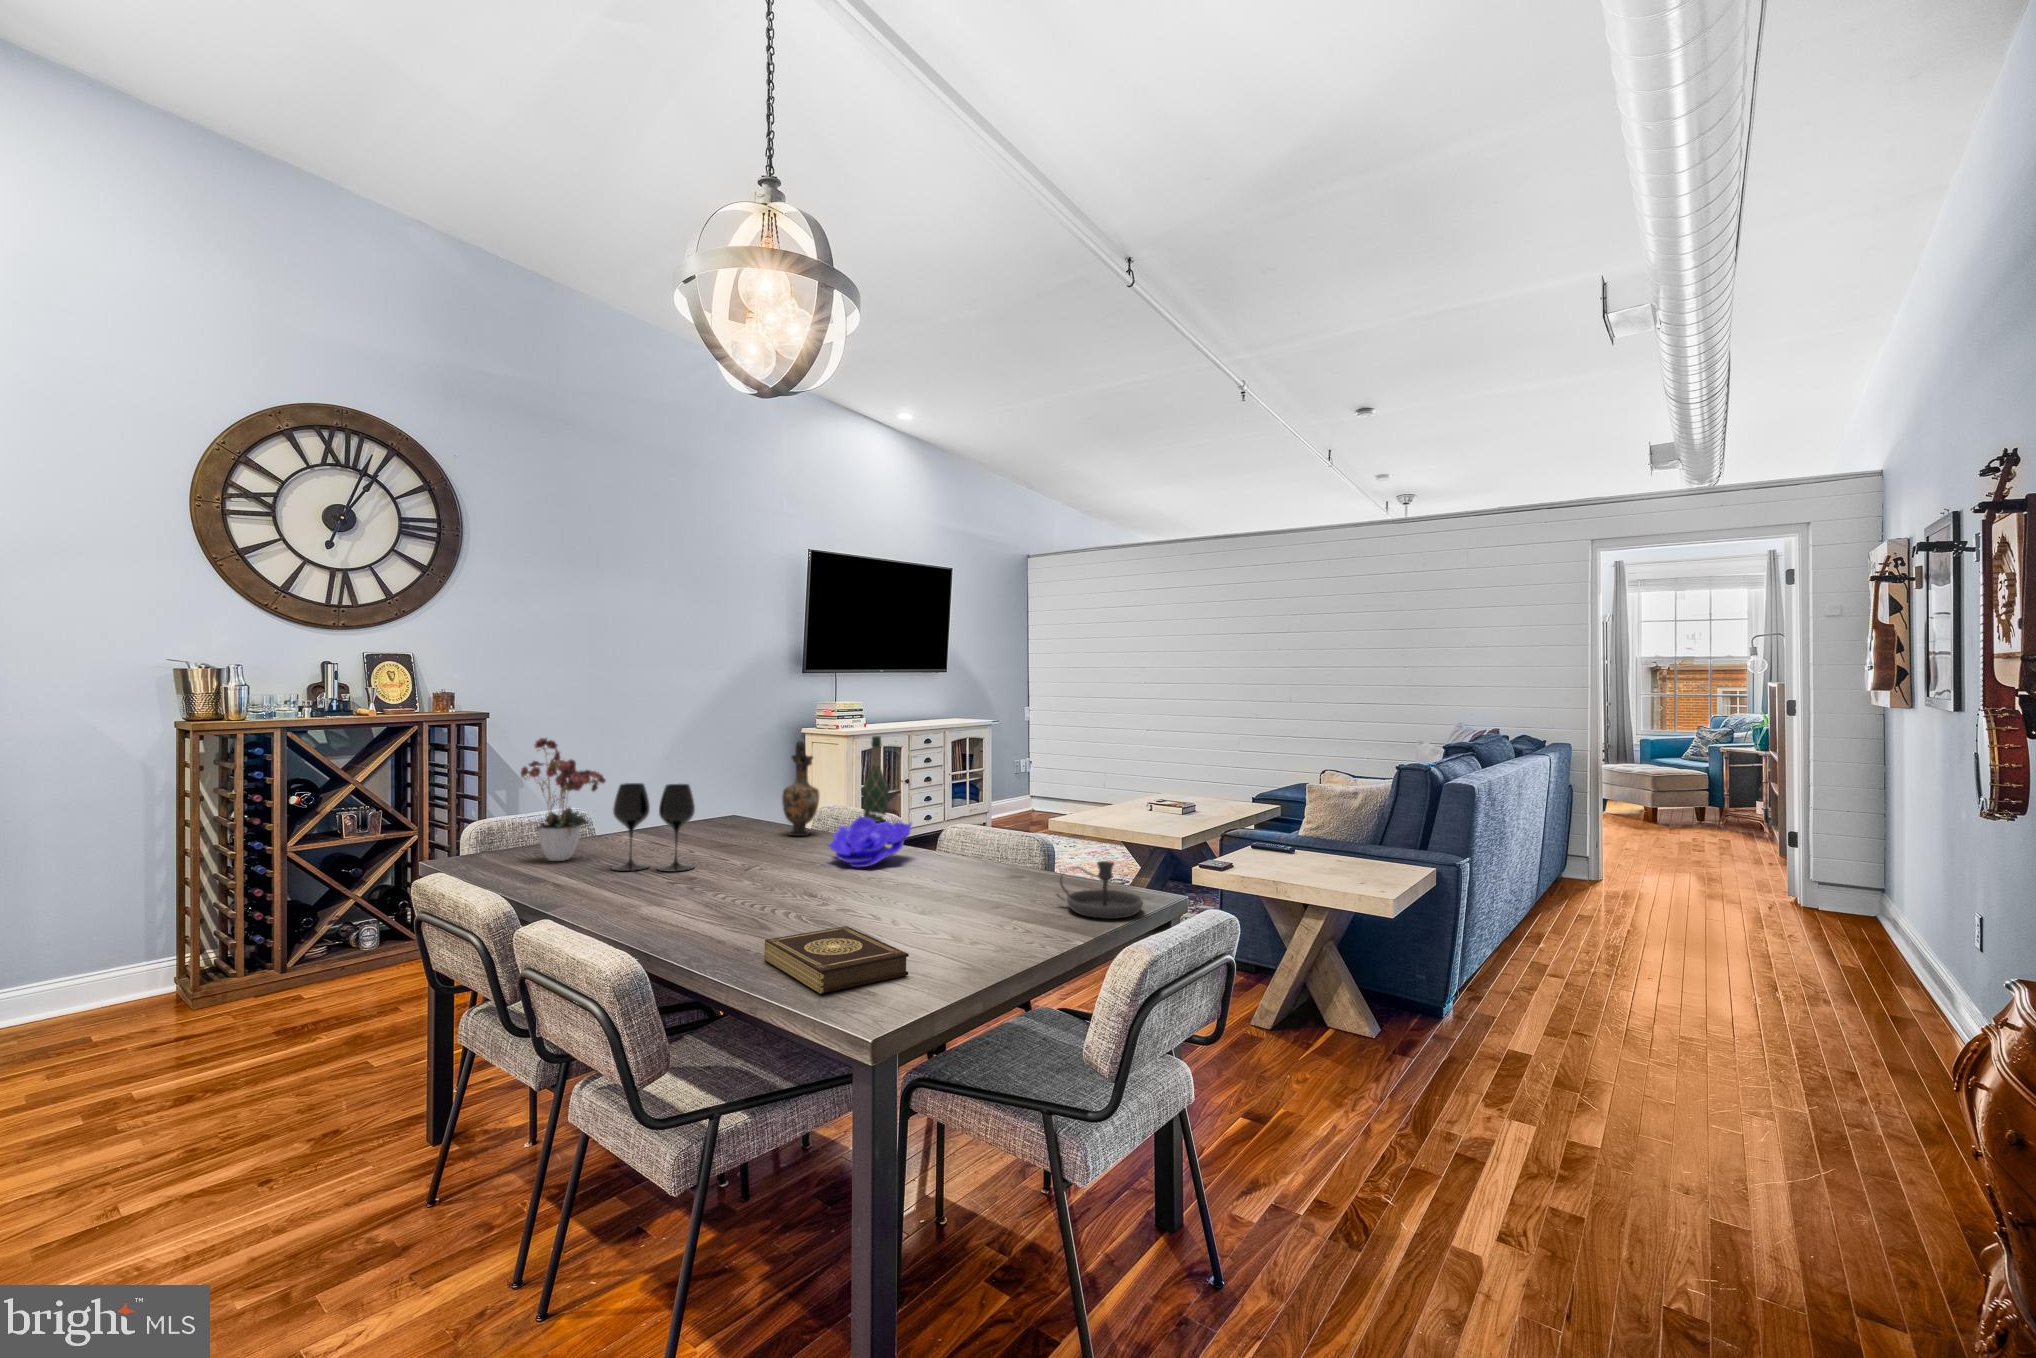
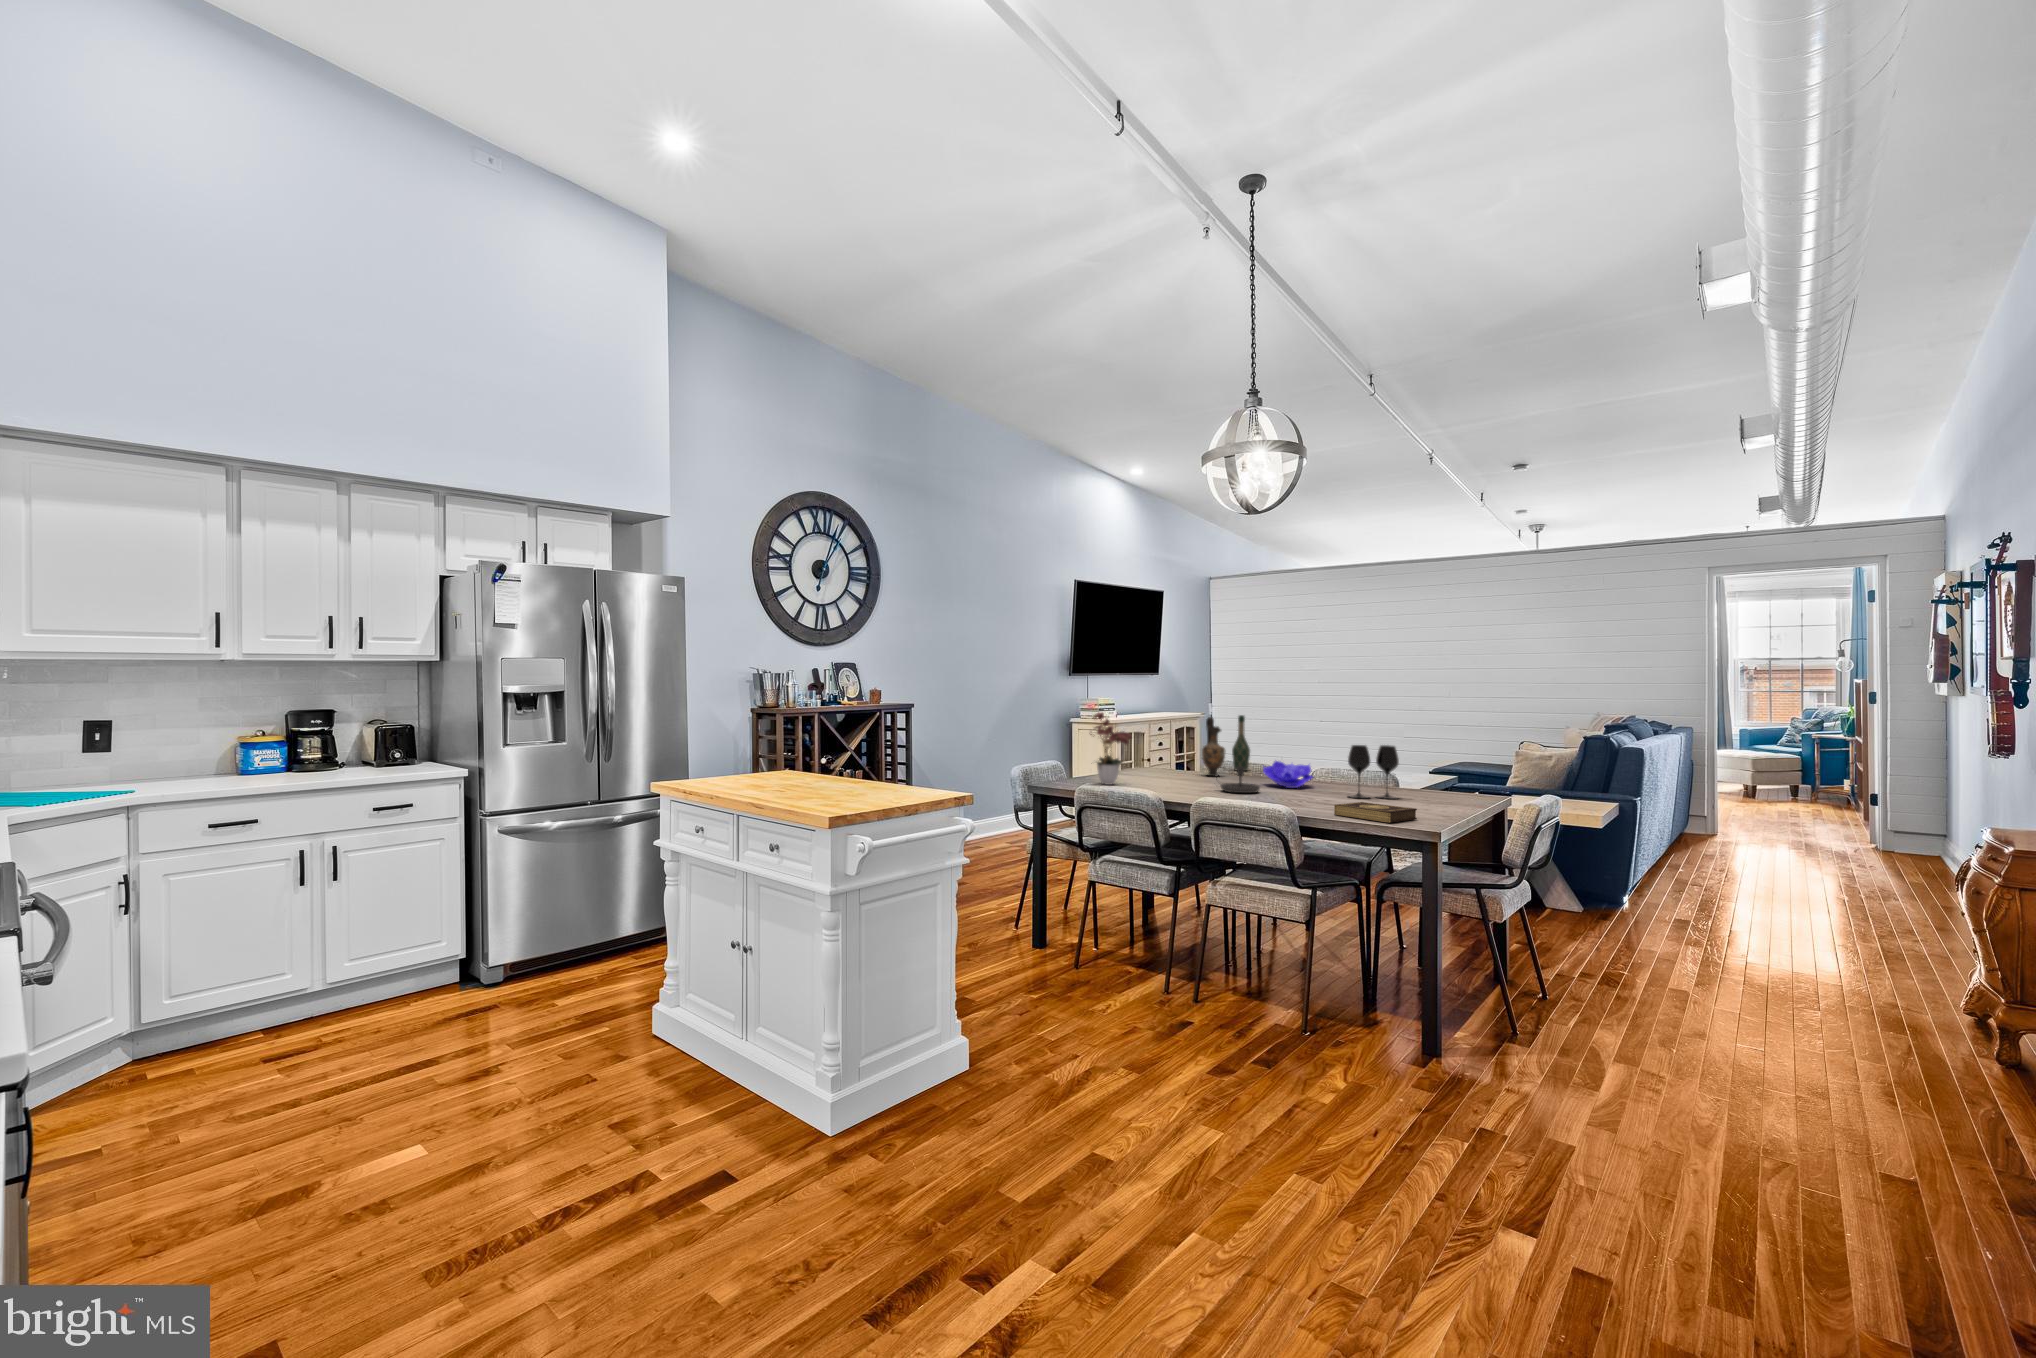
wine glass: present [612,783,695,871] -> present [1348,745,1399,799]
candlestick: present [1057,861,1143,919] -> present [1220,767,1260,793]

